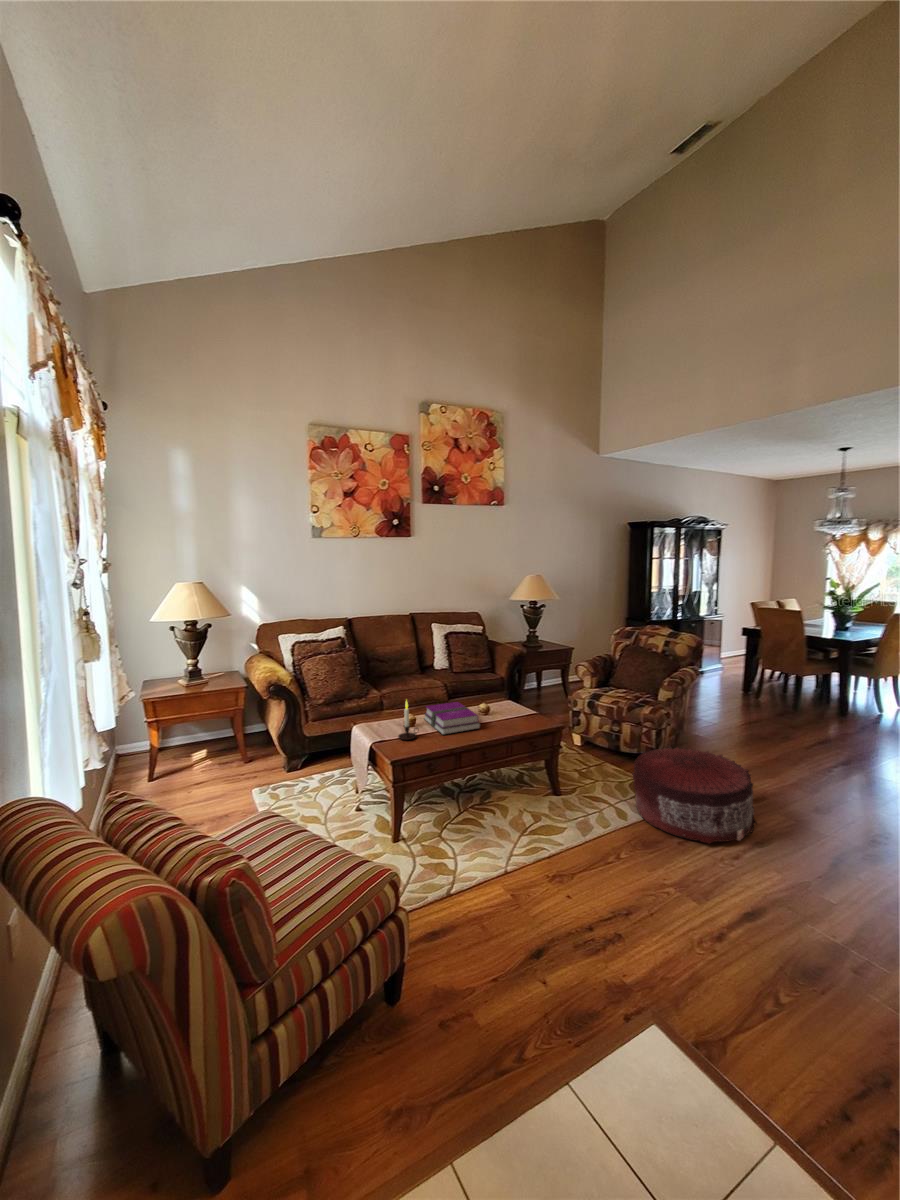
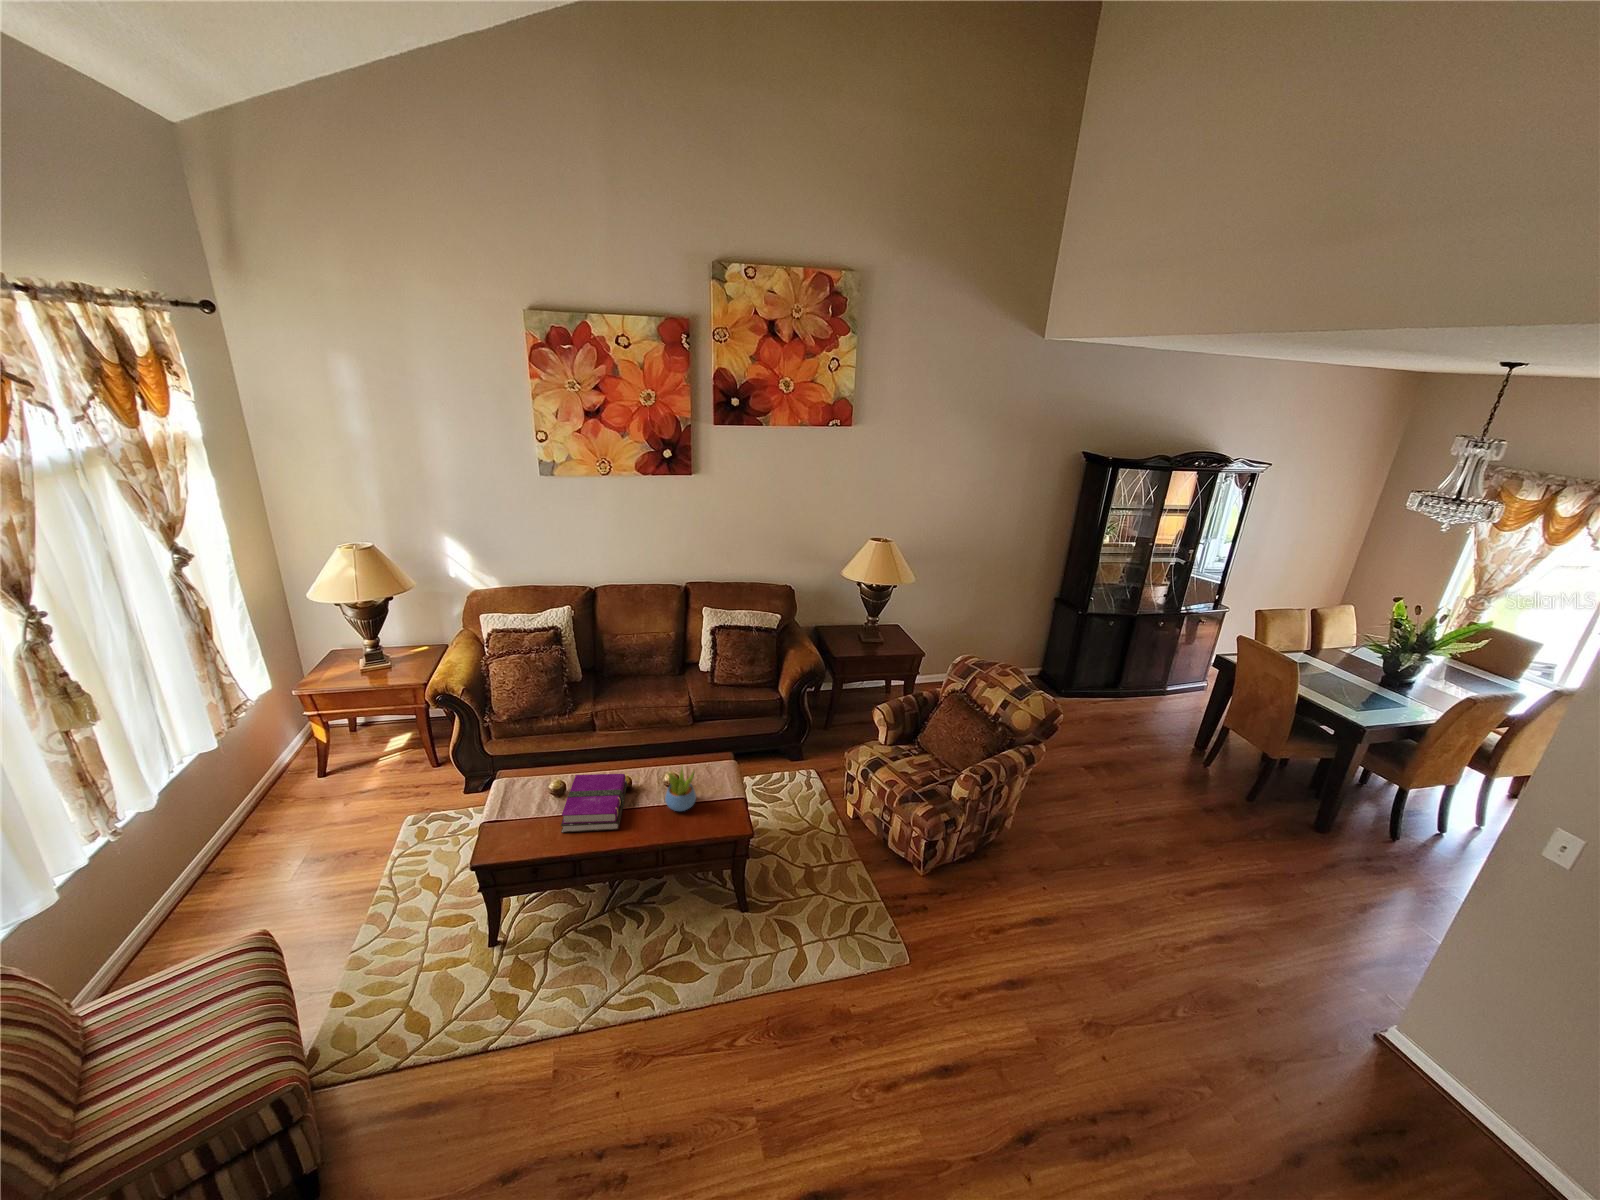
succulent plant: none [495,682,518,717] -> present [665,768,696,811]
candle: present [398,701,418,740] -> none [505,785,536,833]
pouf: present [632,747,757,844] -> none [816,893,973,1077]

